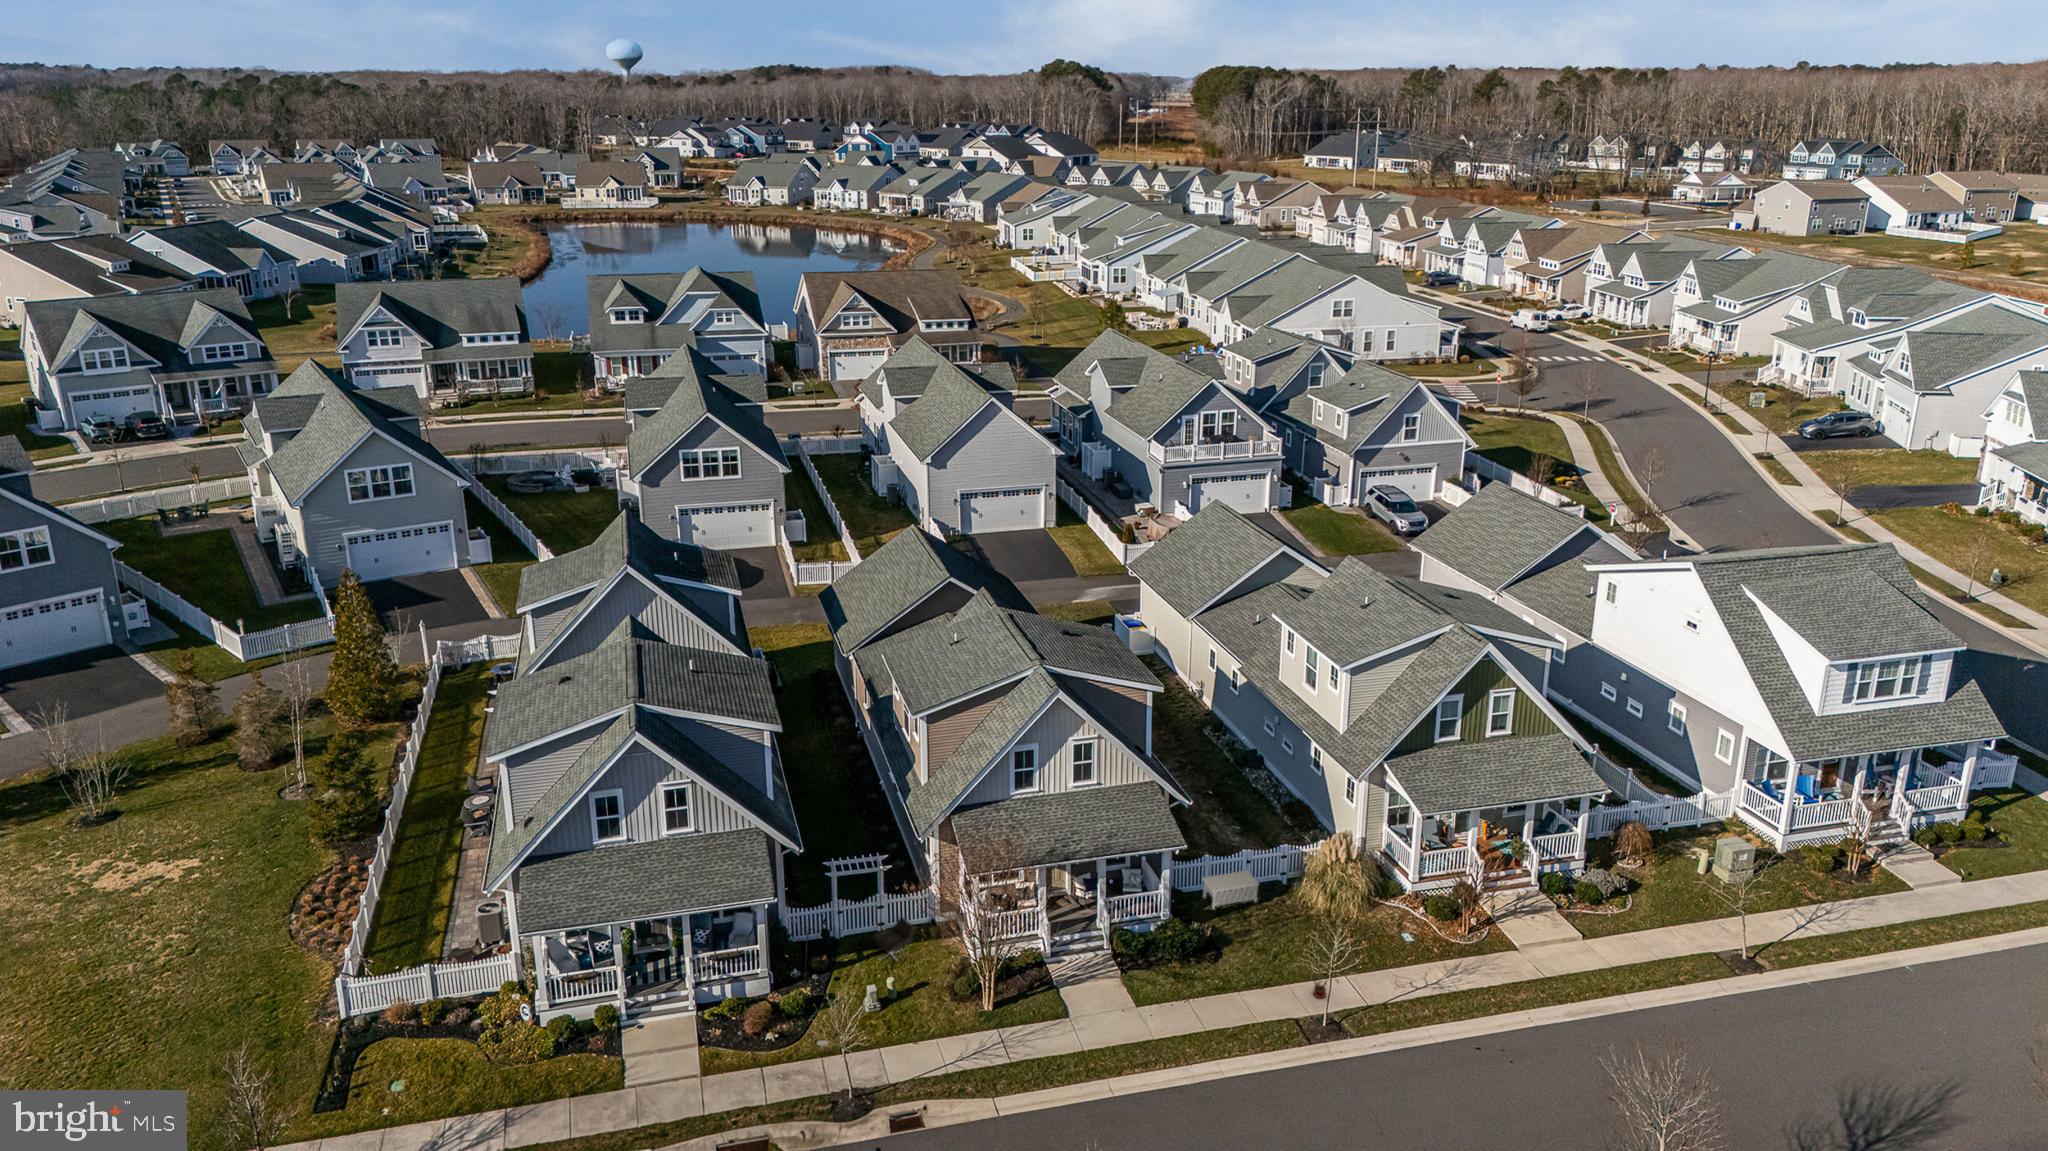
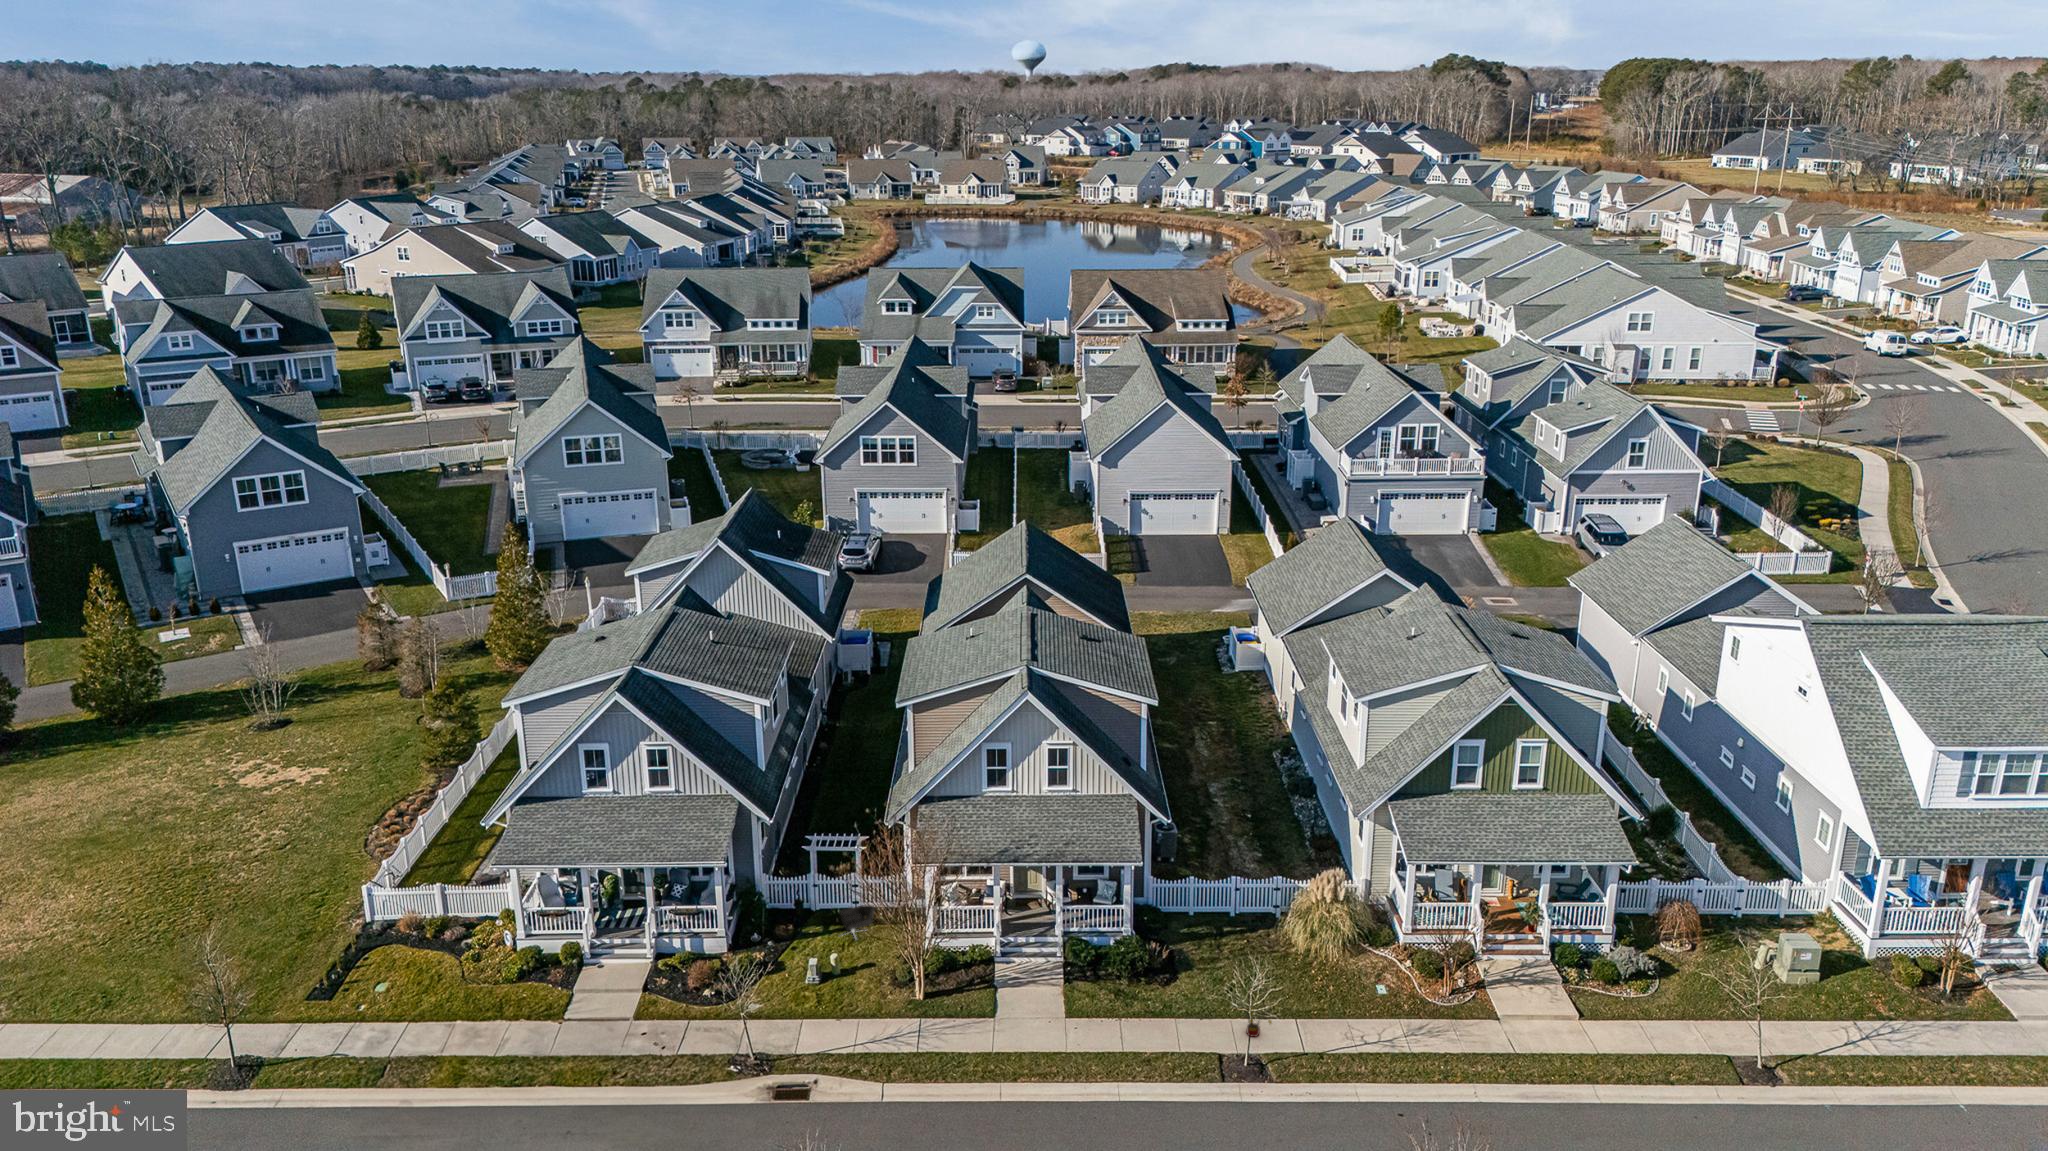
storage bench: present [1203,871,1258,908] -> none [1182,898,1238,933]

